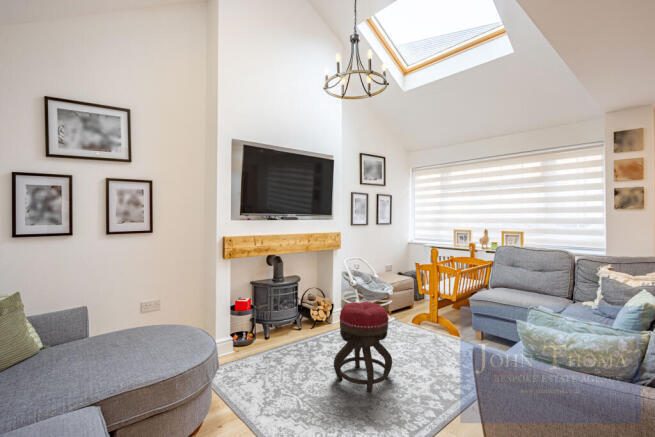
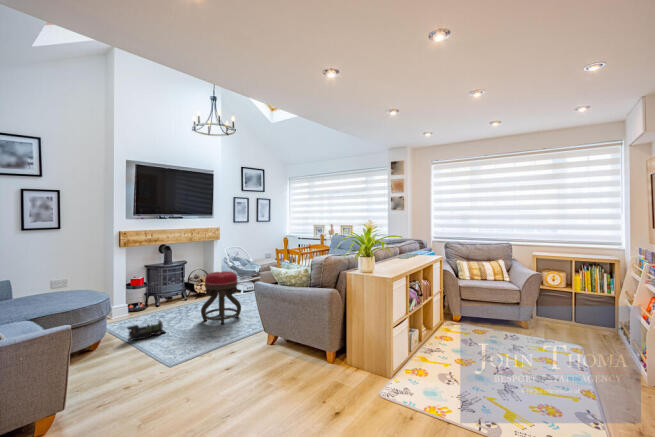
toy train: none [234,376,289,416] -> present [127,320,166,341]

